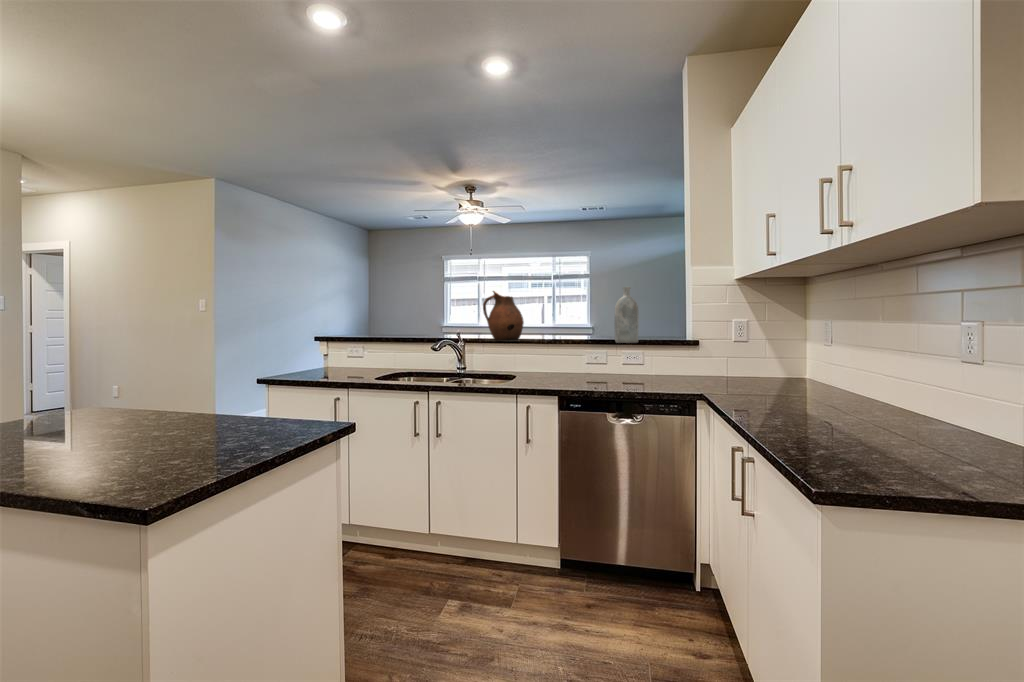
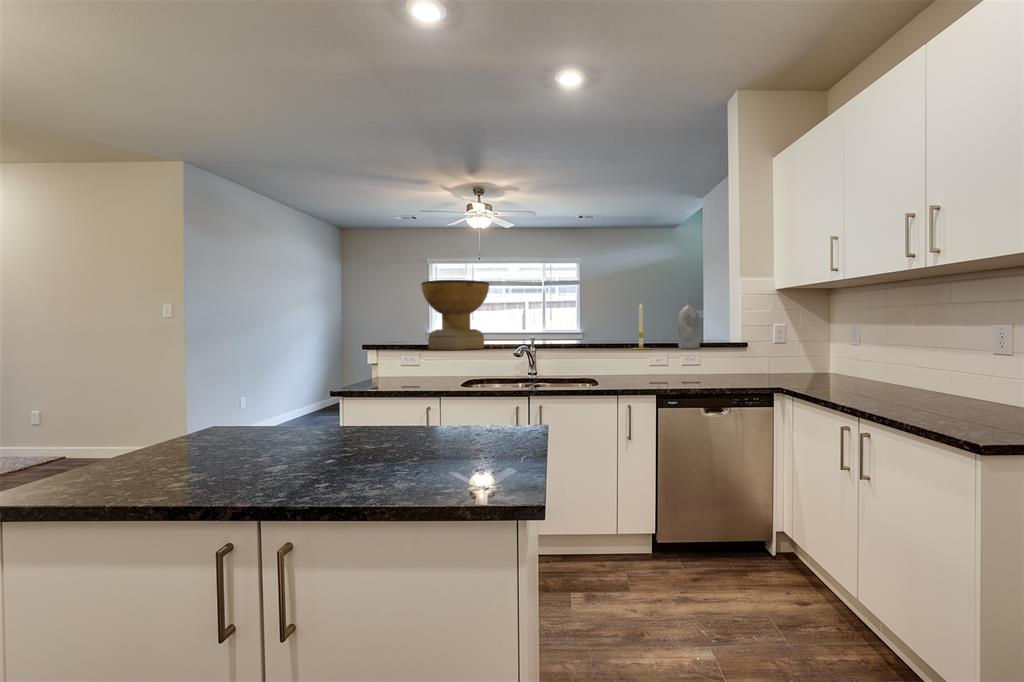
decorative bowl: none [352,269,423,341] -> present [421,280,489,350]
ceramic pitcher: present [483,291,524,342] -> none [555,301,599,349]
candle: none [563,292,582,343] -> present [633,304,649,349]

